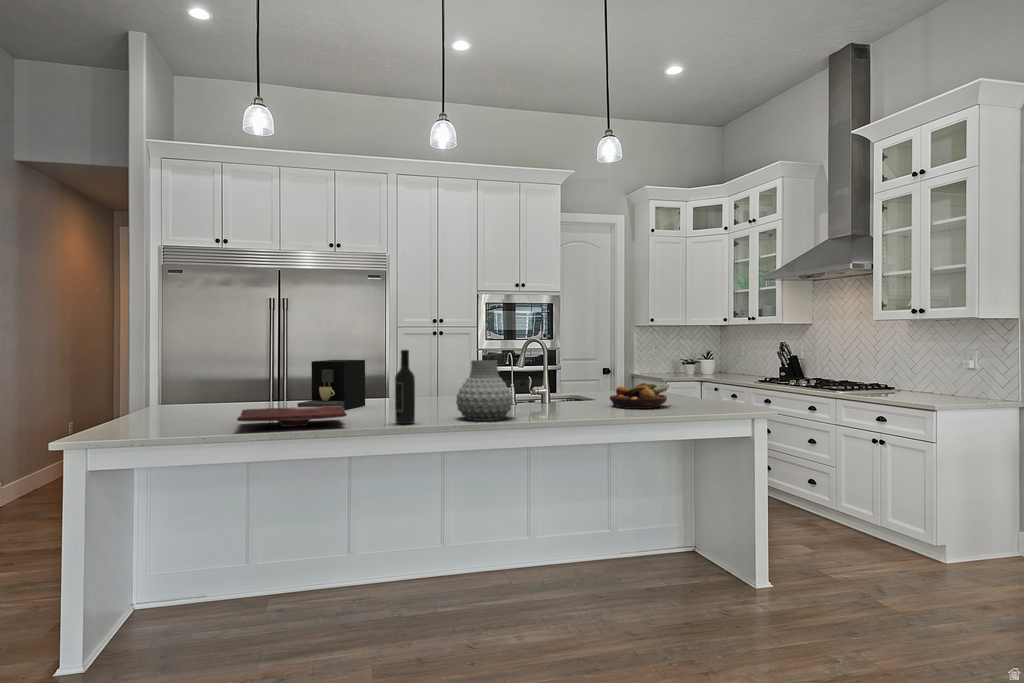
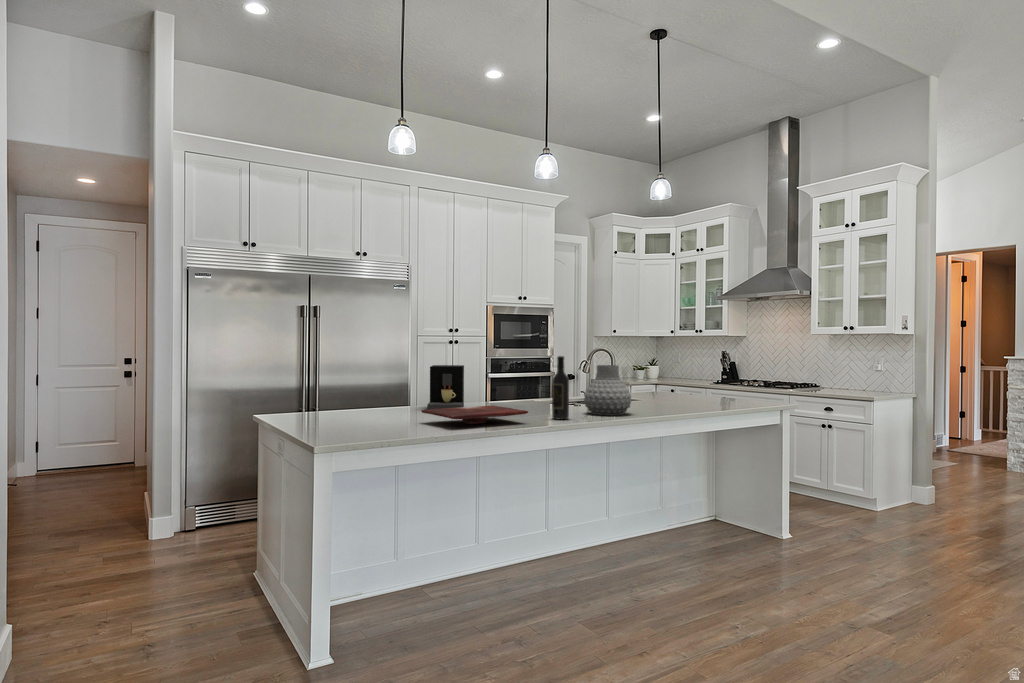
fruit bowl: present [610,383,669,409] -> none [665,383,712,405]

